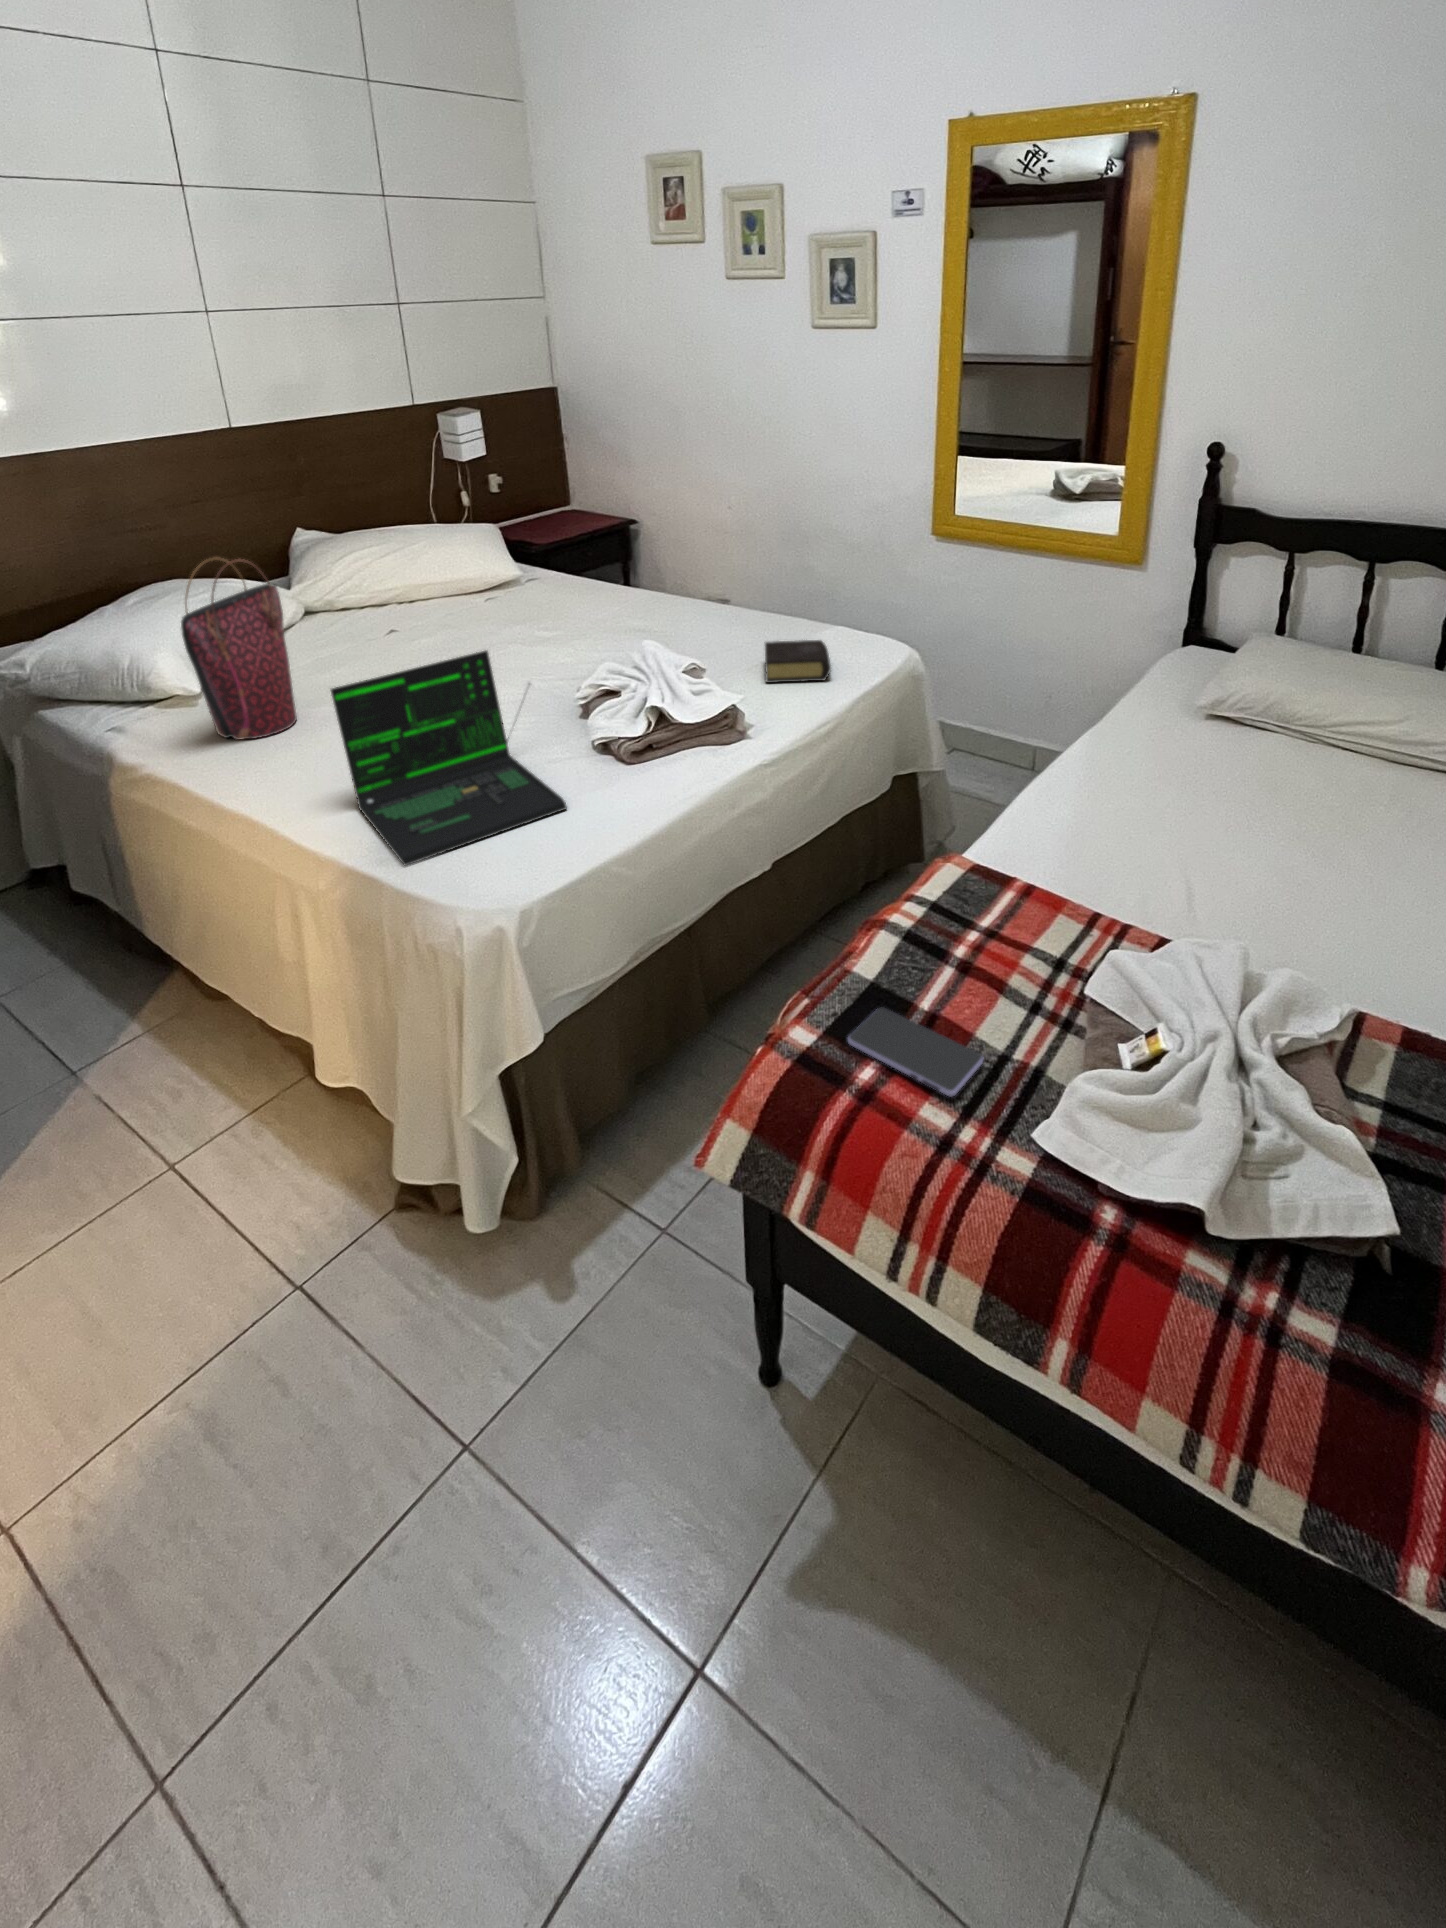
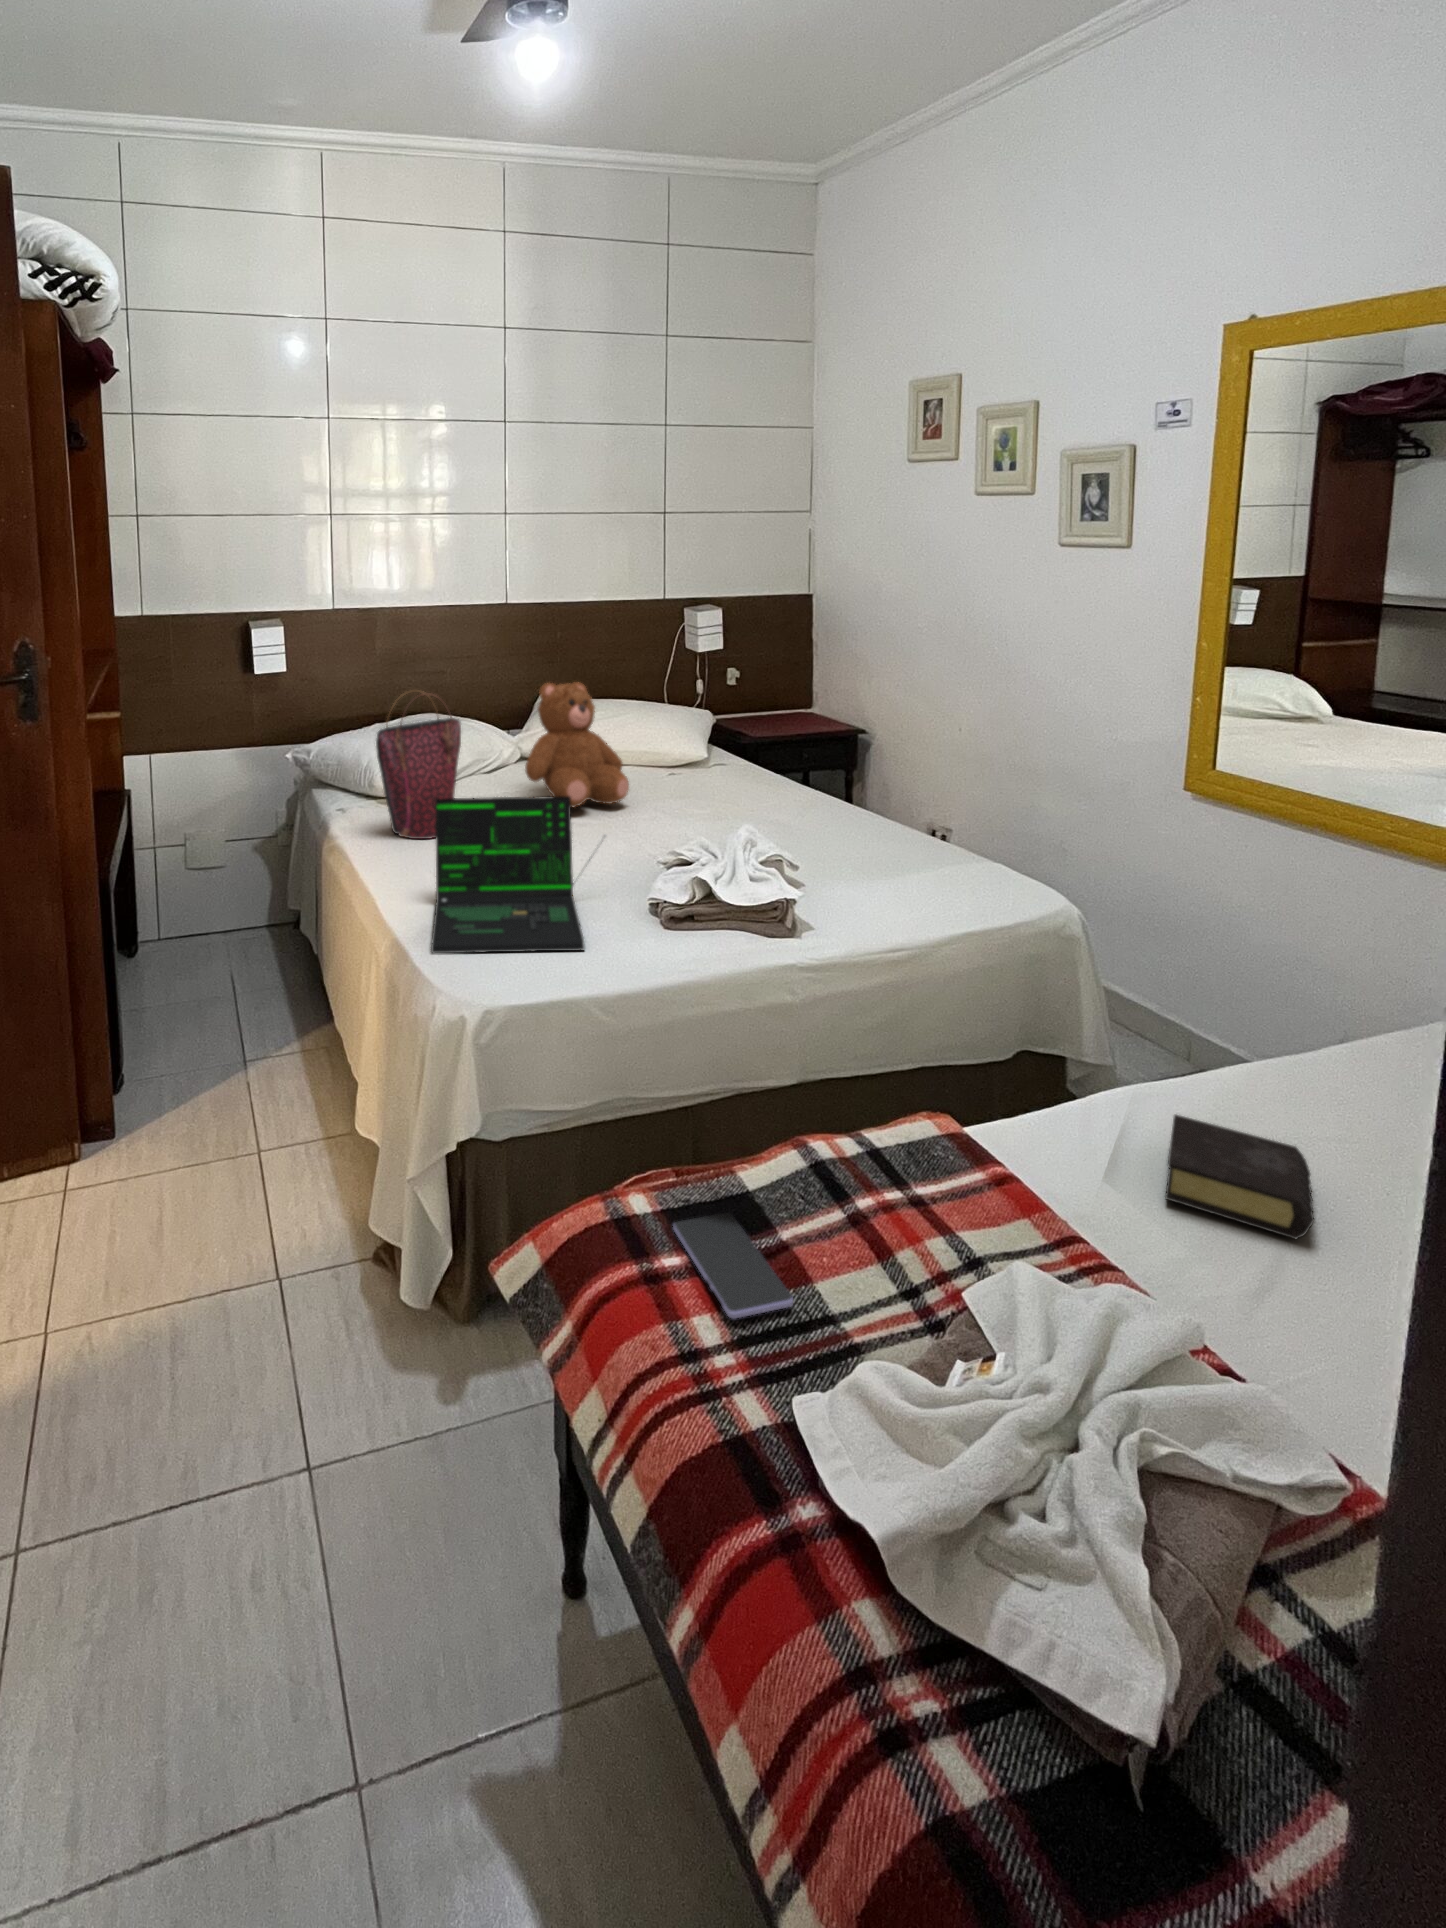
teddy bear: none [347,515,476,660] -> present [525,682,629,807]
book: present [765,640,831,683] -> present [1165,1115,1314,1239]

